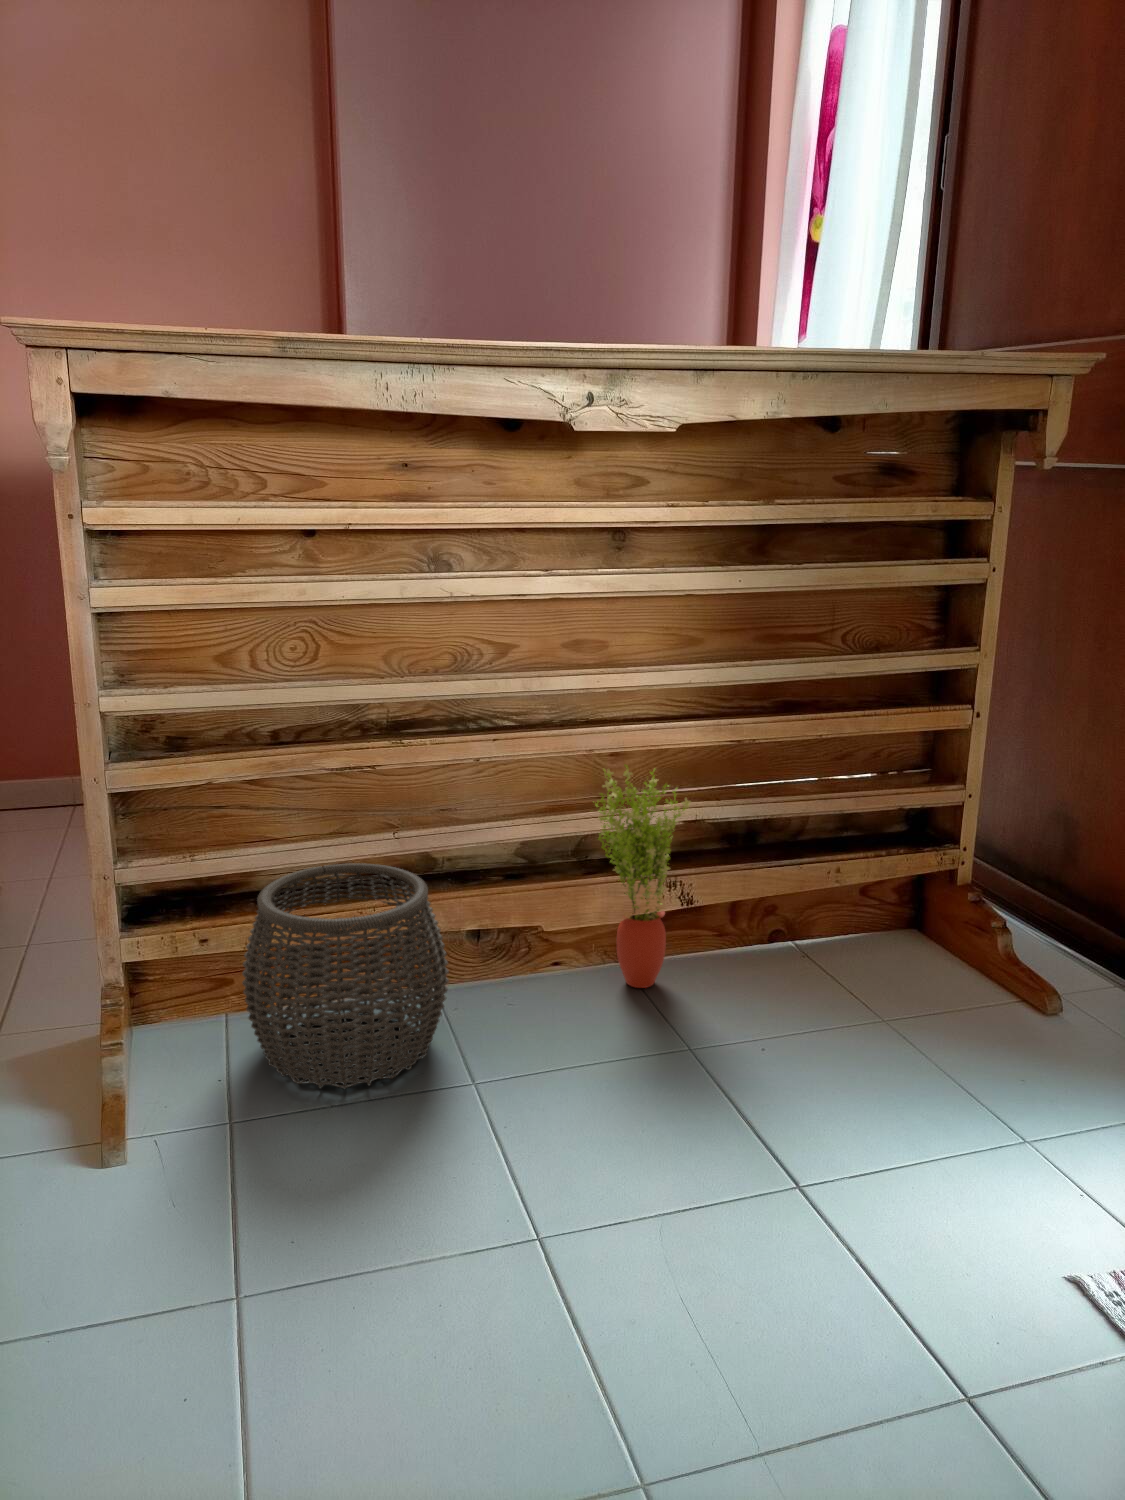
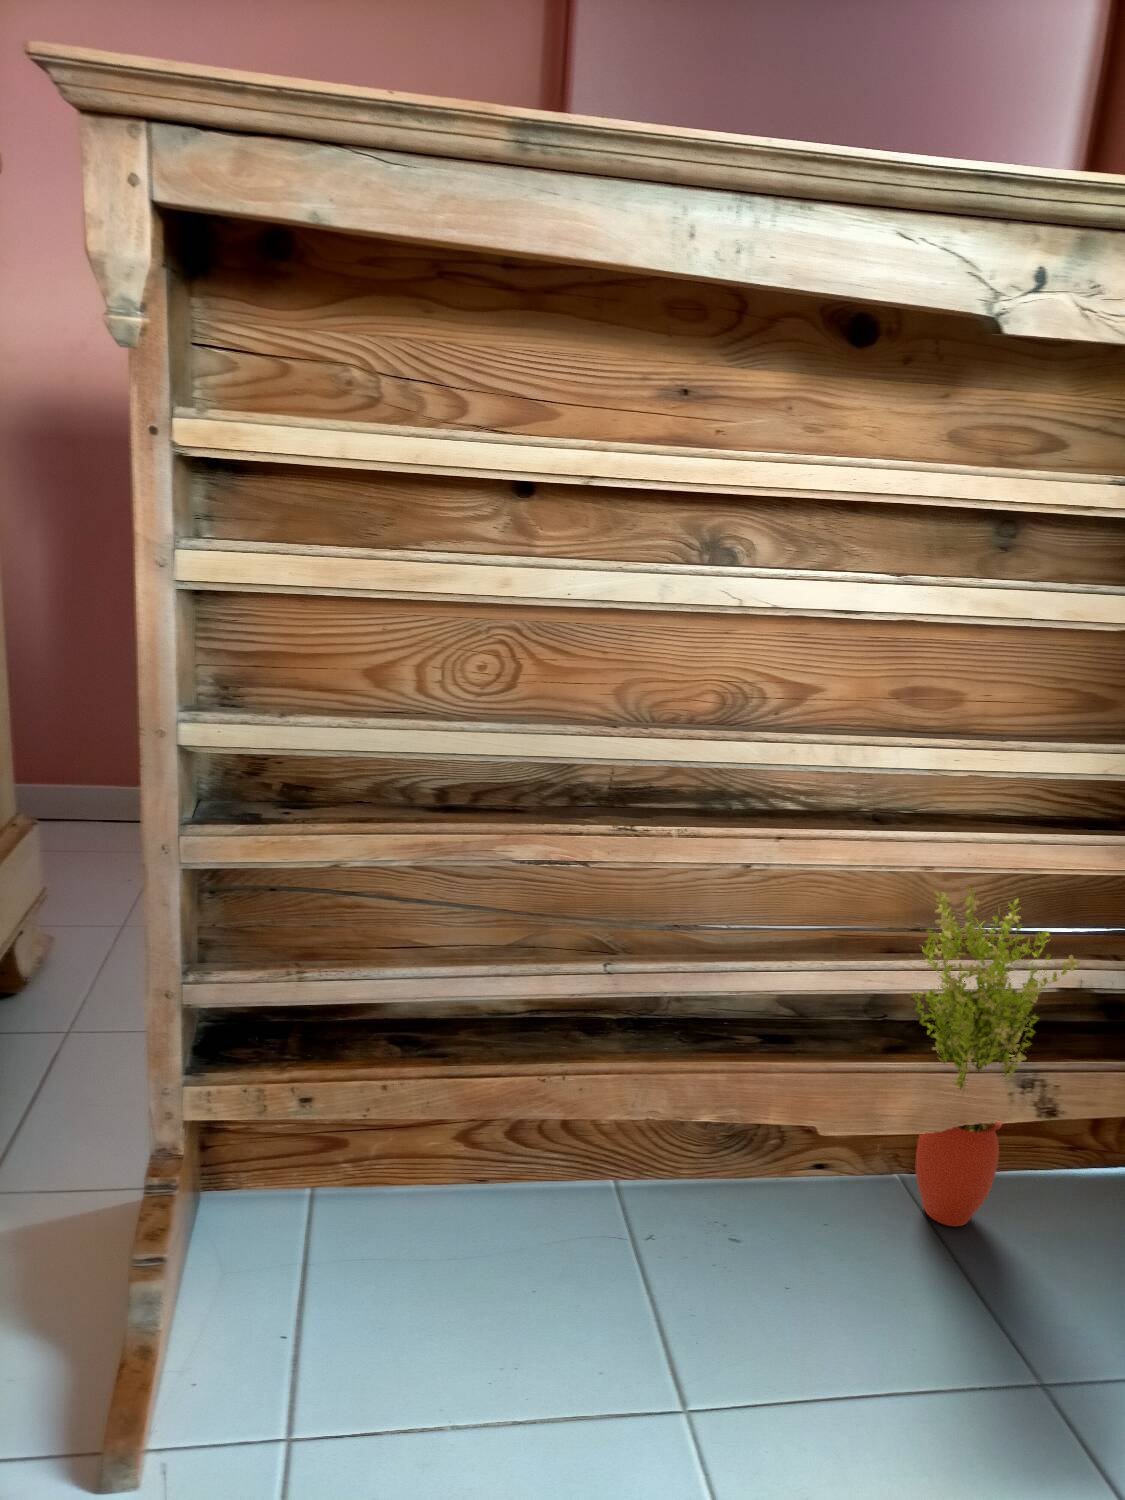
woven basket: present [242,864,449,1089] -> none [357,1000,678,1395]

